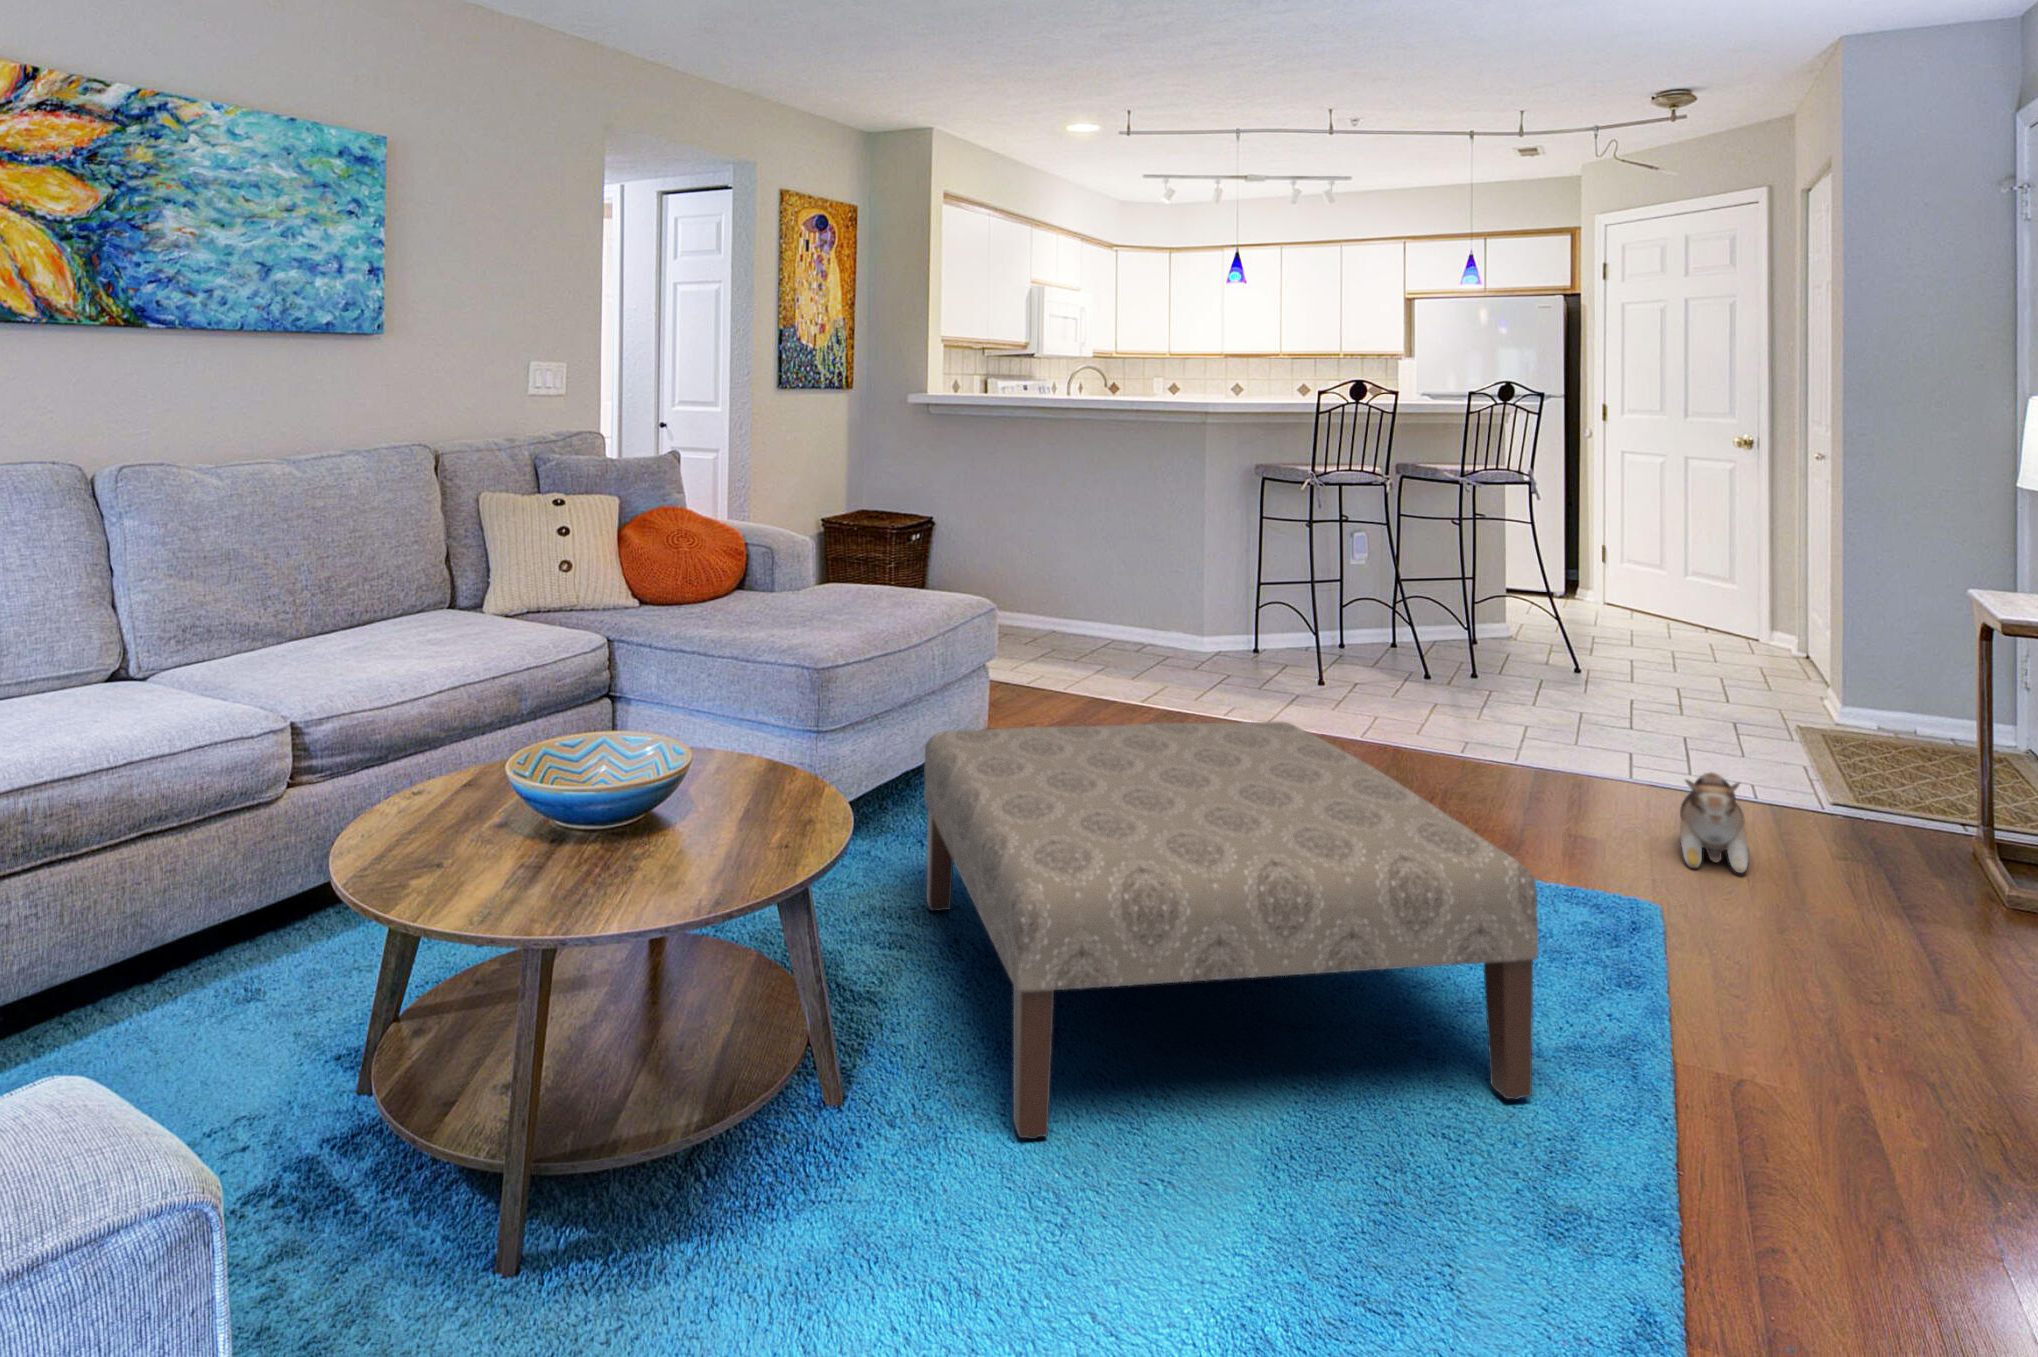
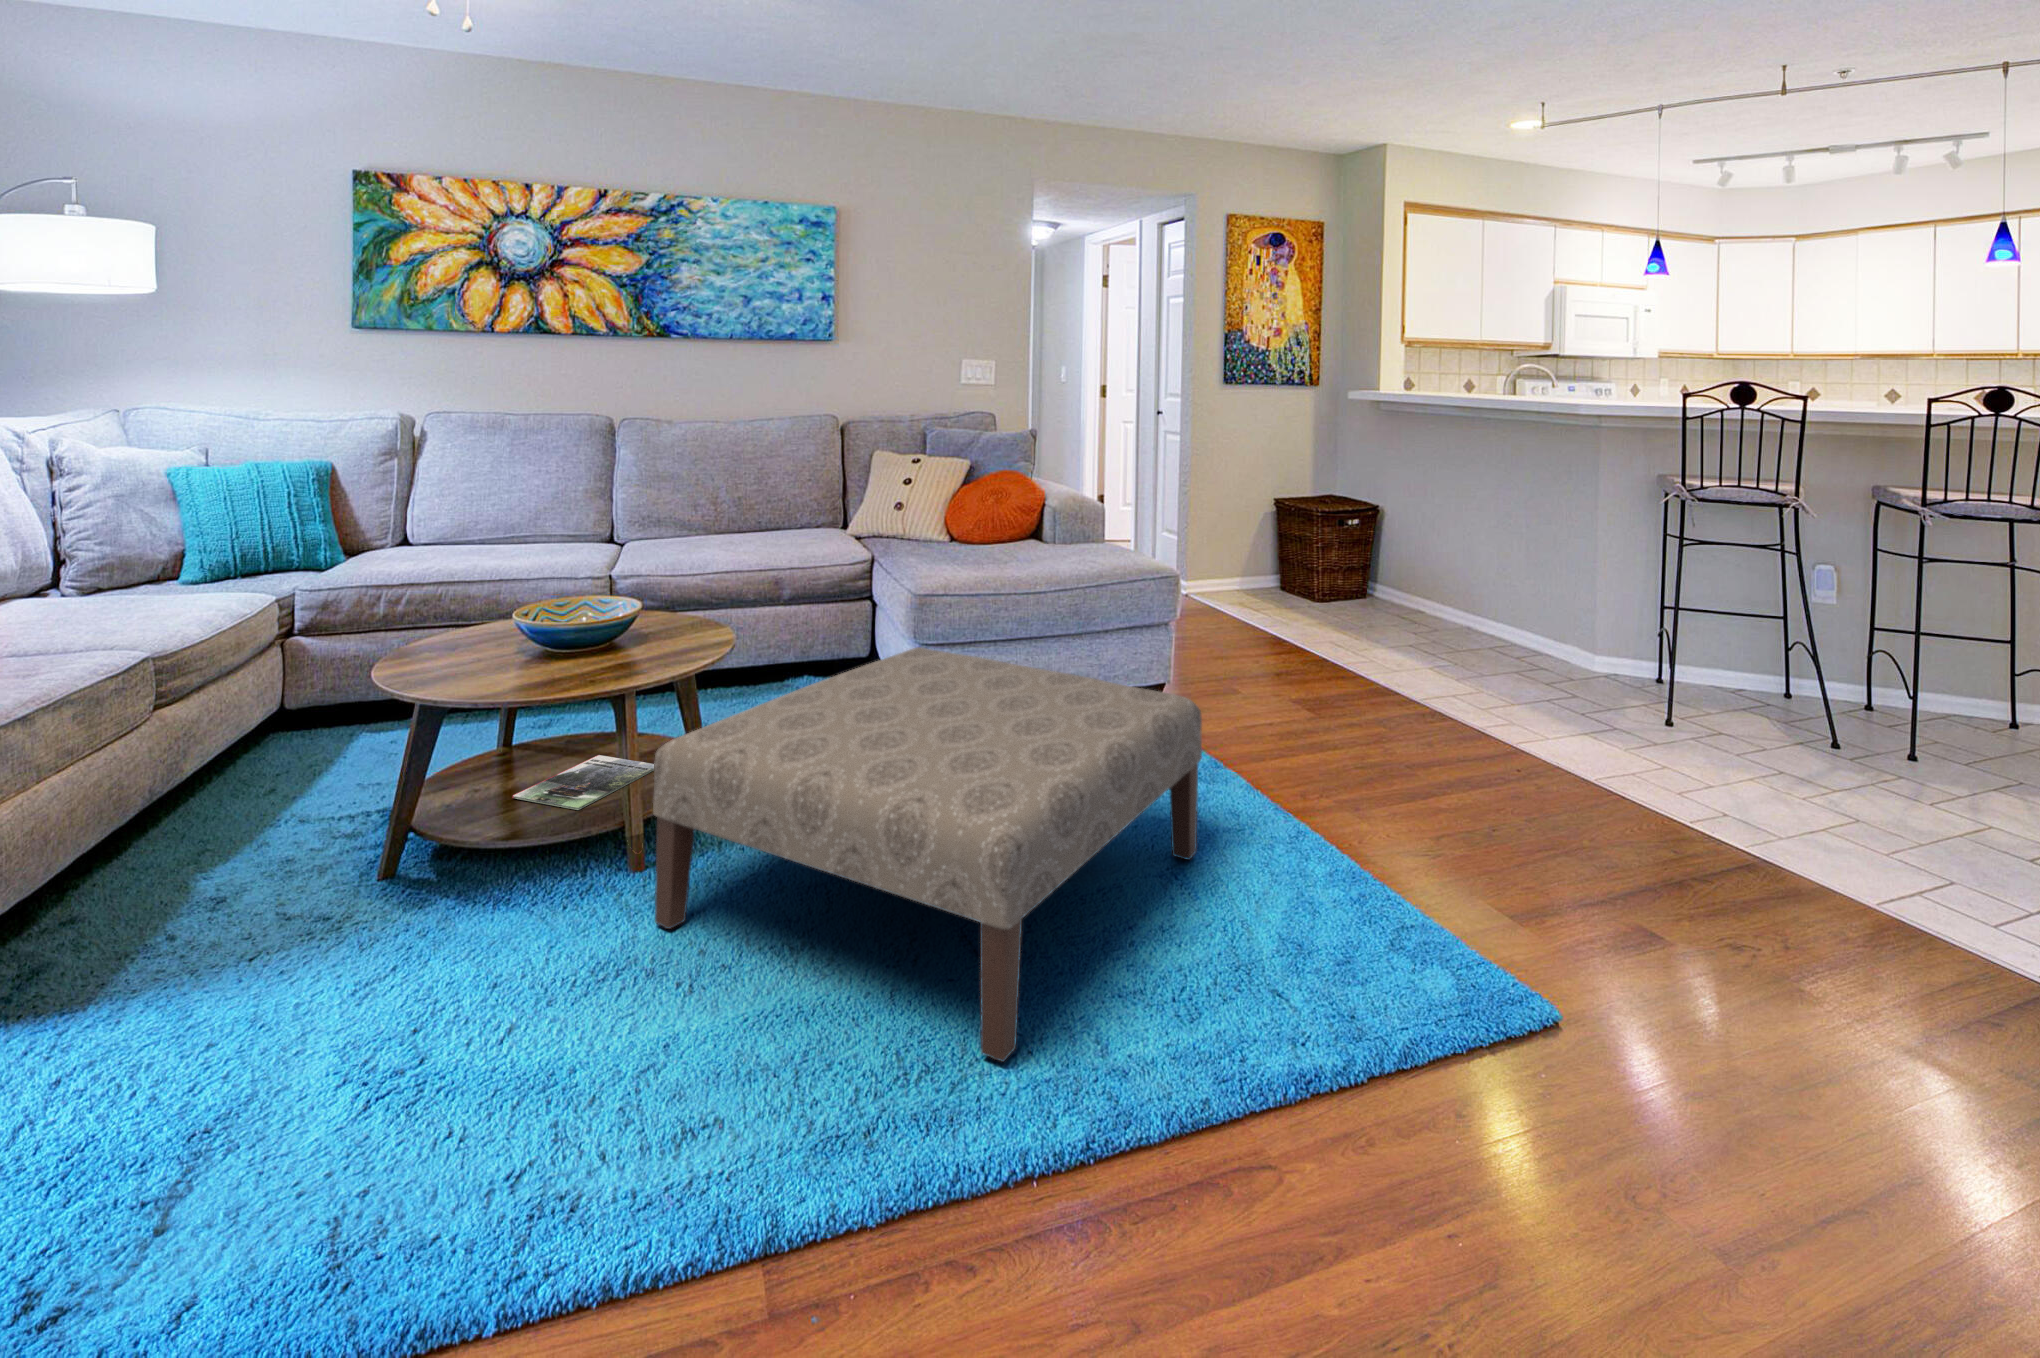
plush toy: present [1680,773,1749,873] -> none [1652,869,1823,1014]
magazine: none [596,967,742,1073] -> present [512,755,654,810]

